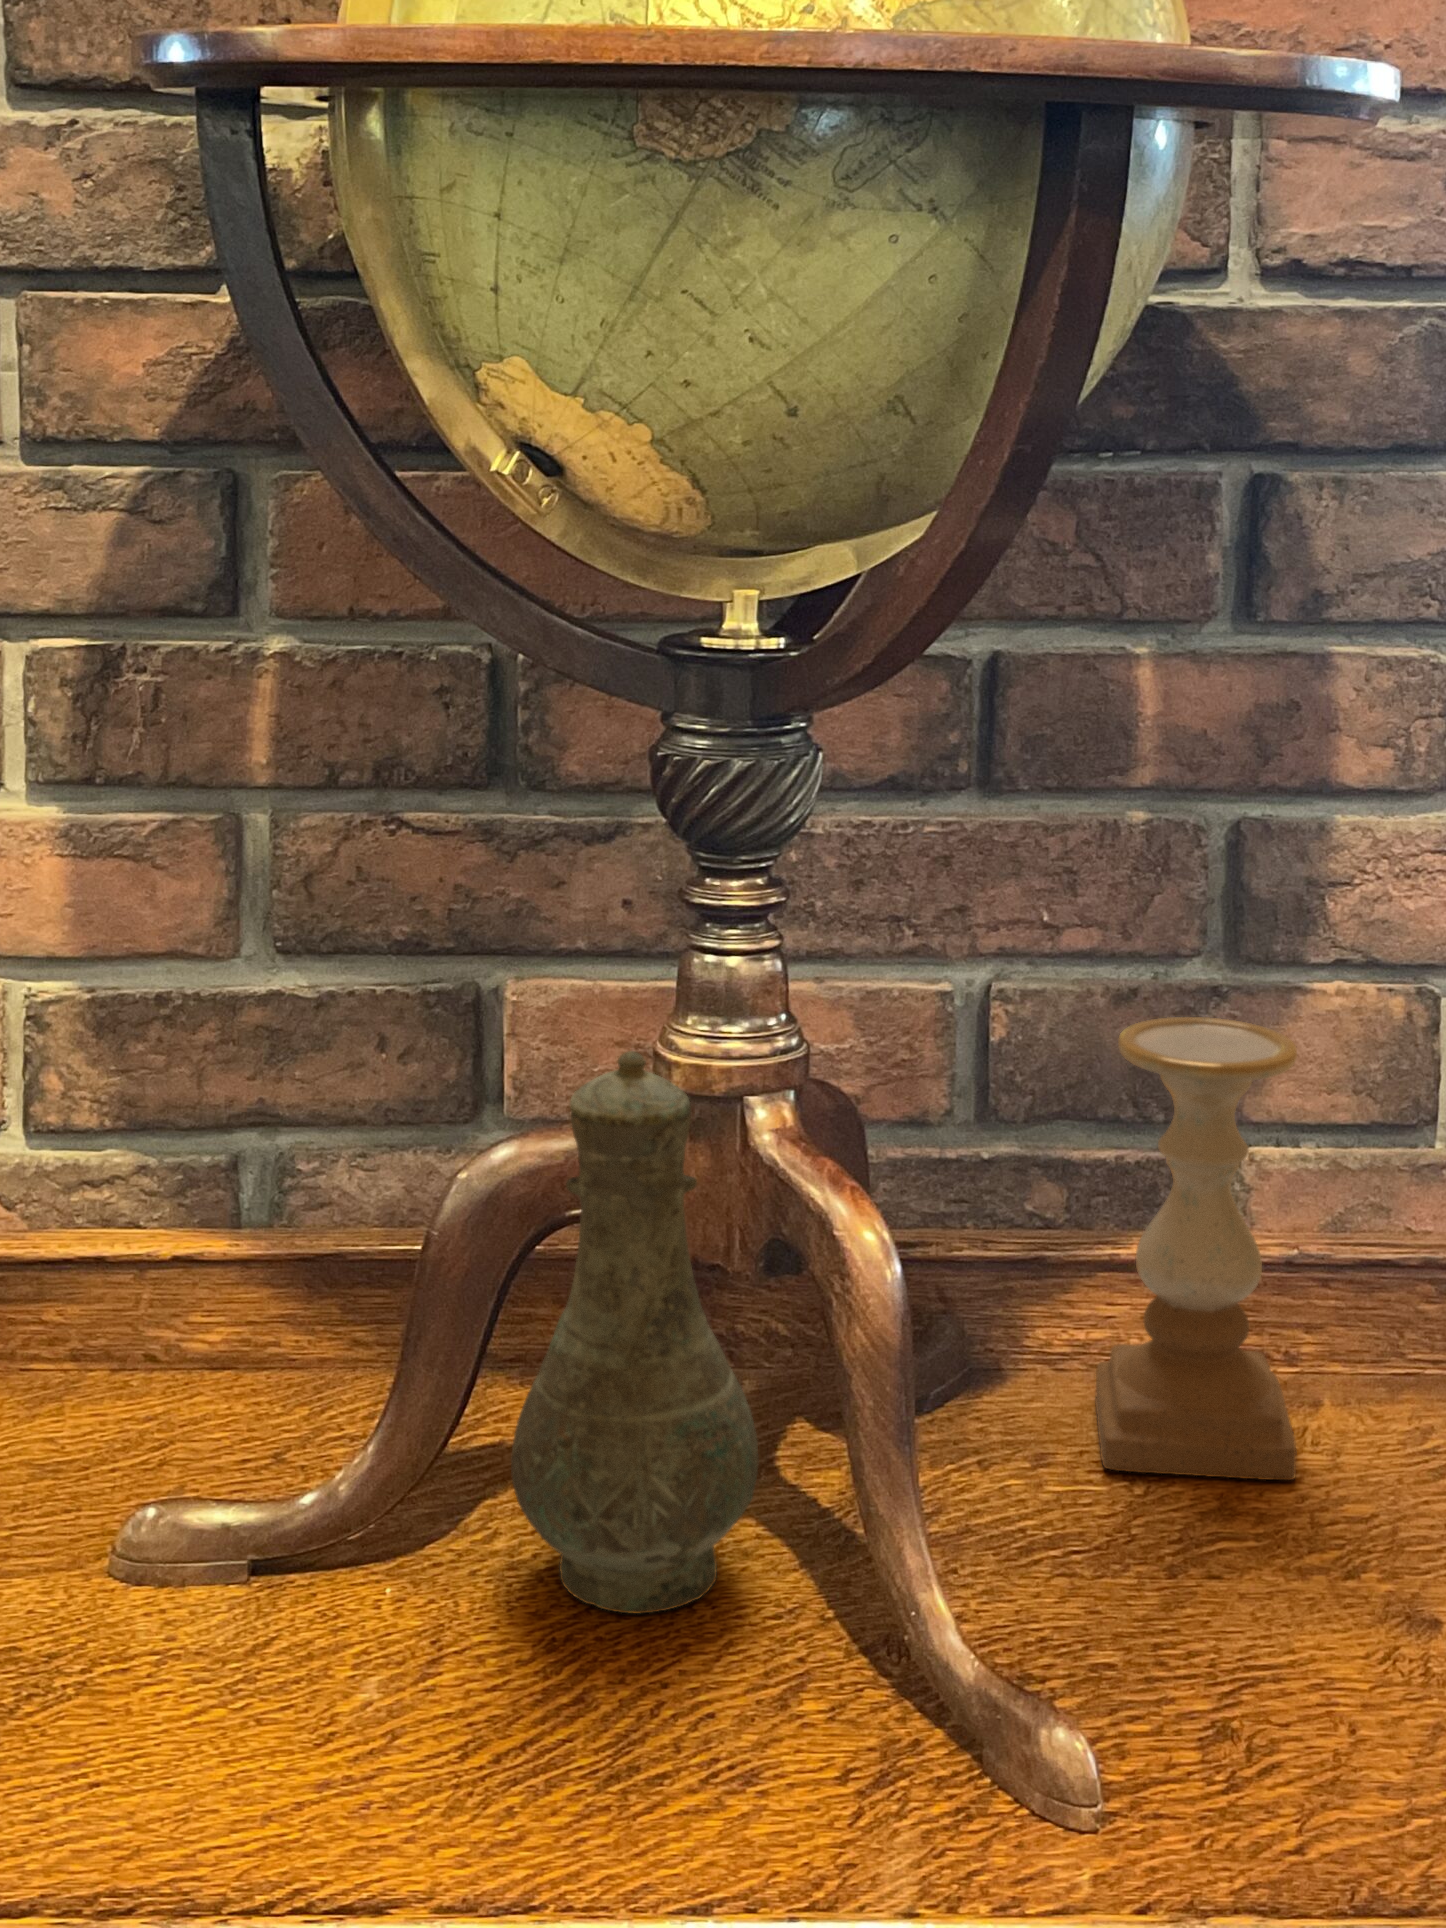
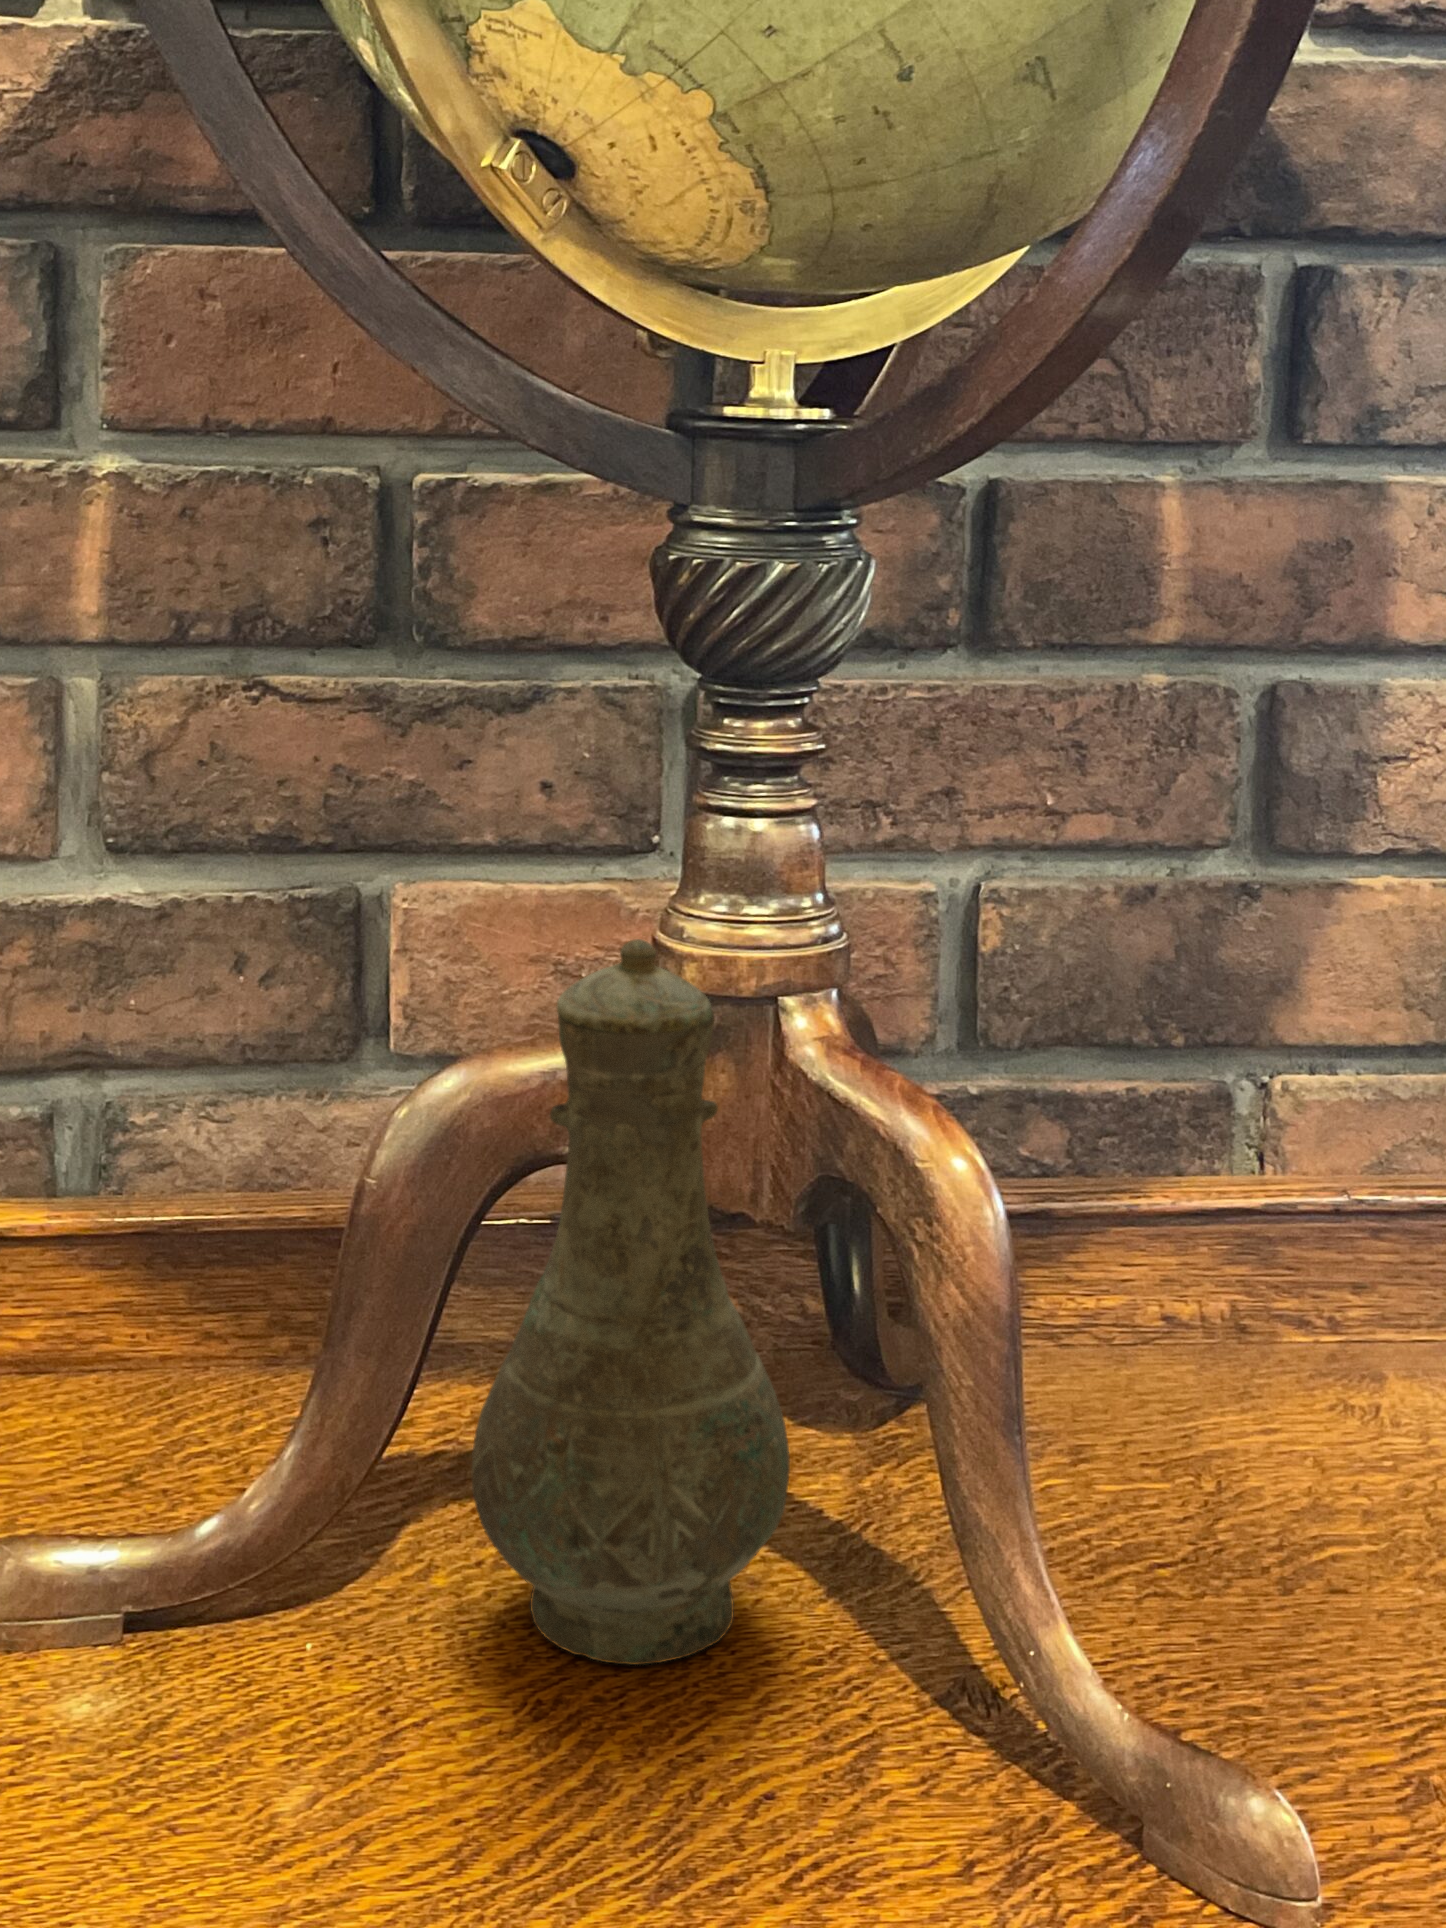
candle holder: present [1095,1017,1297,1480] -> none [1133,911,1401,1467]

